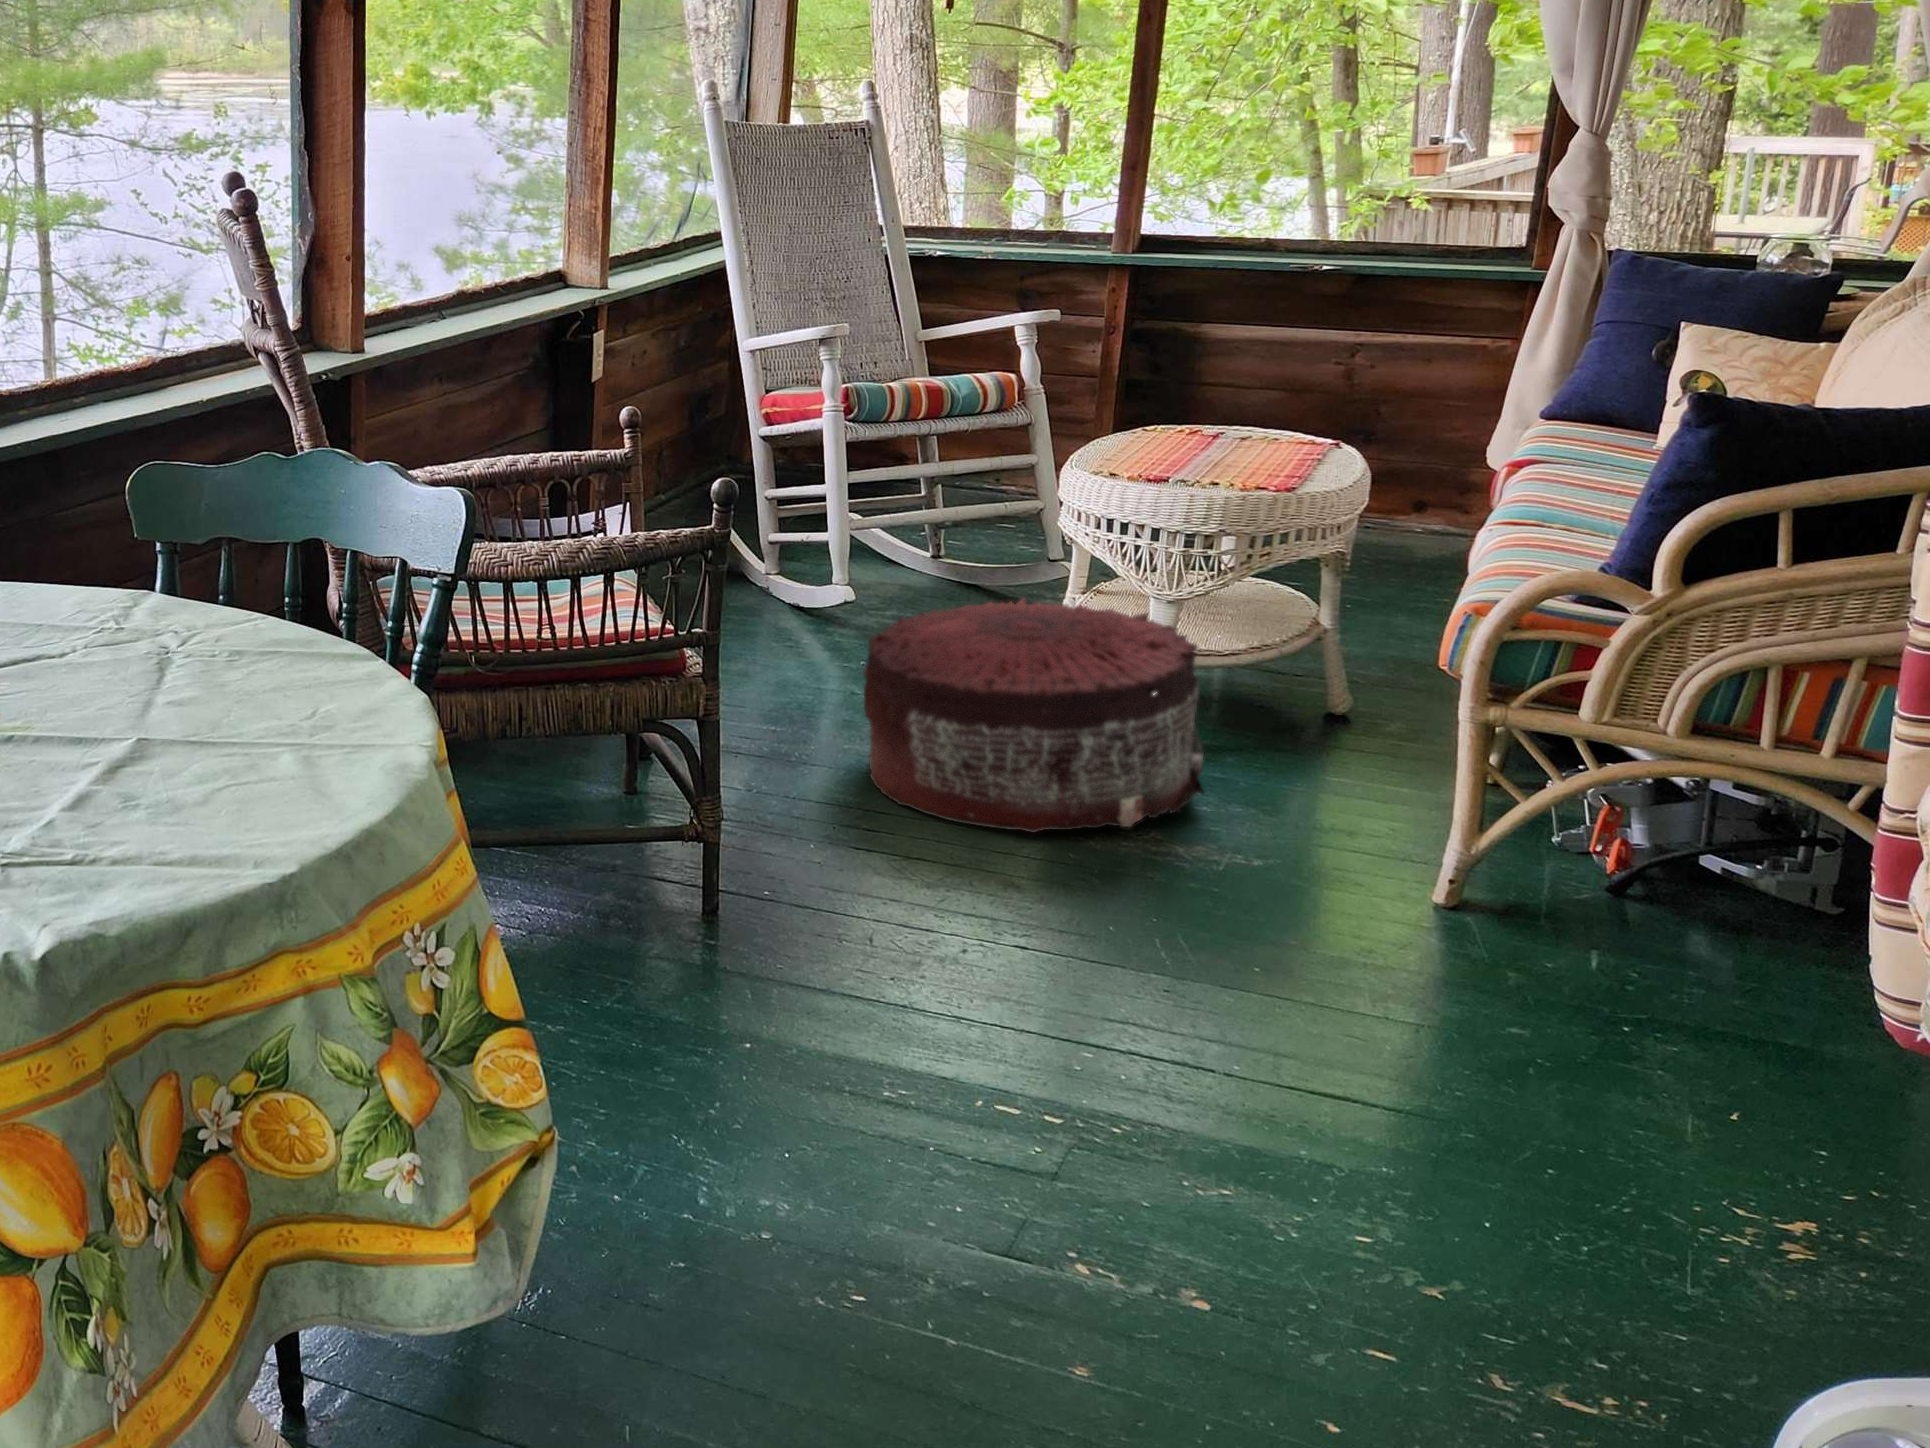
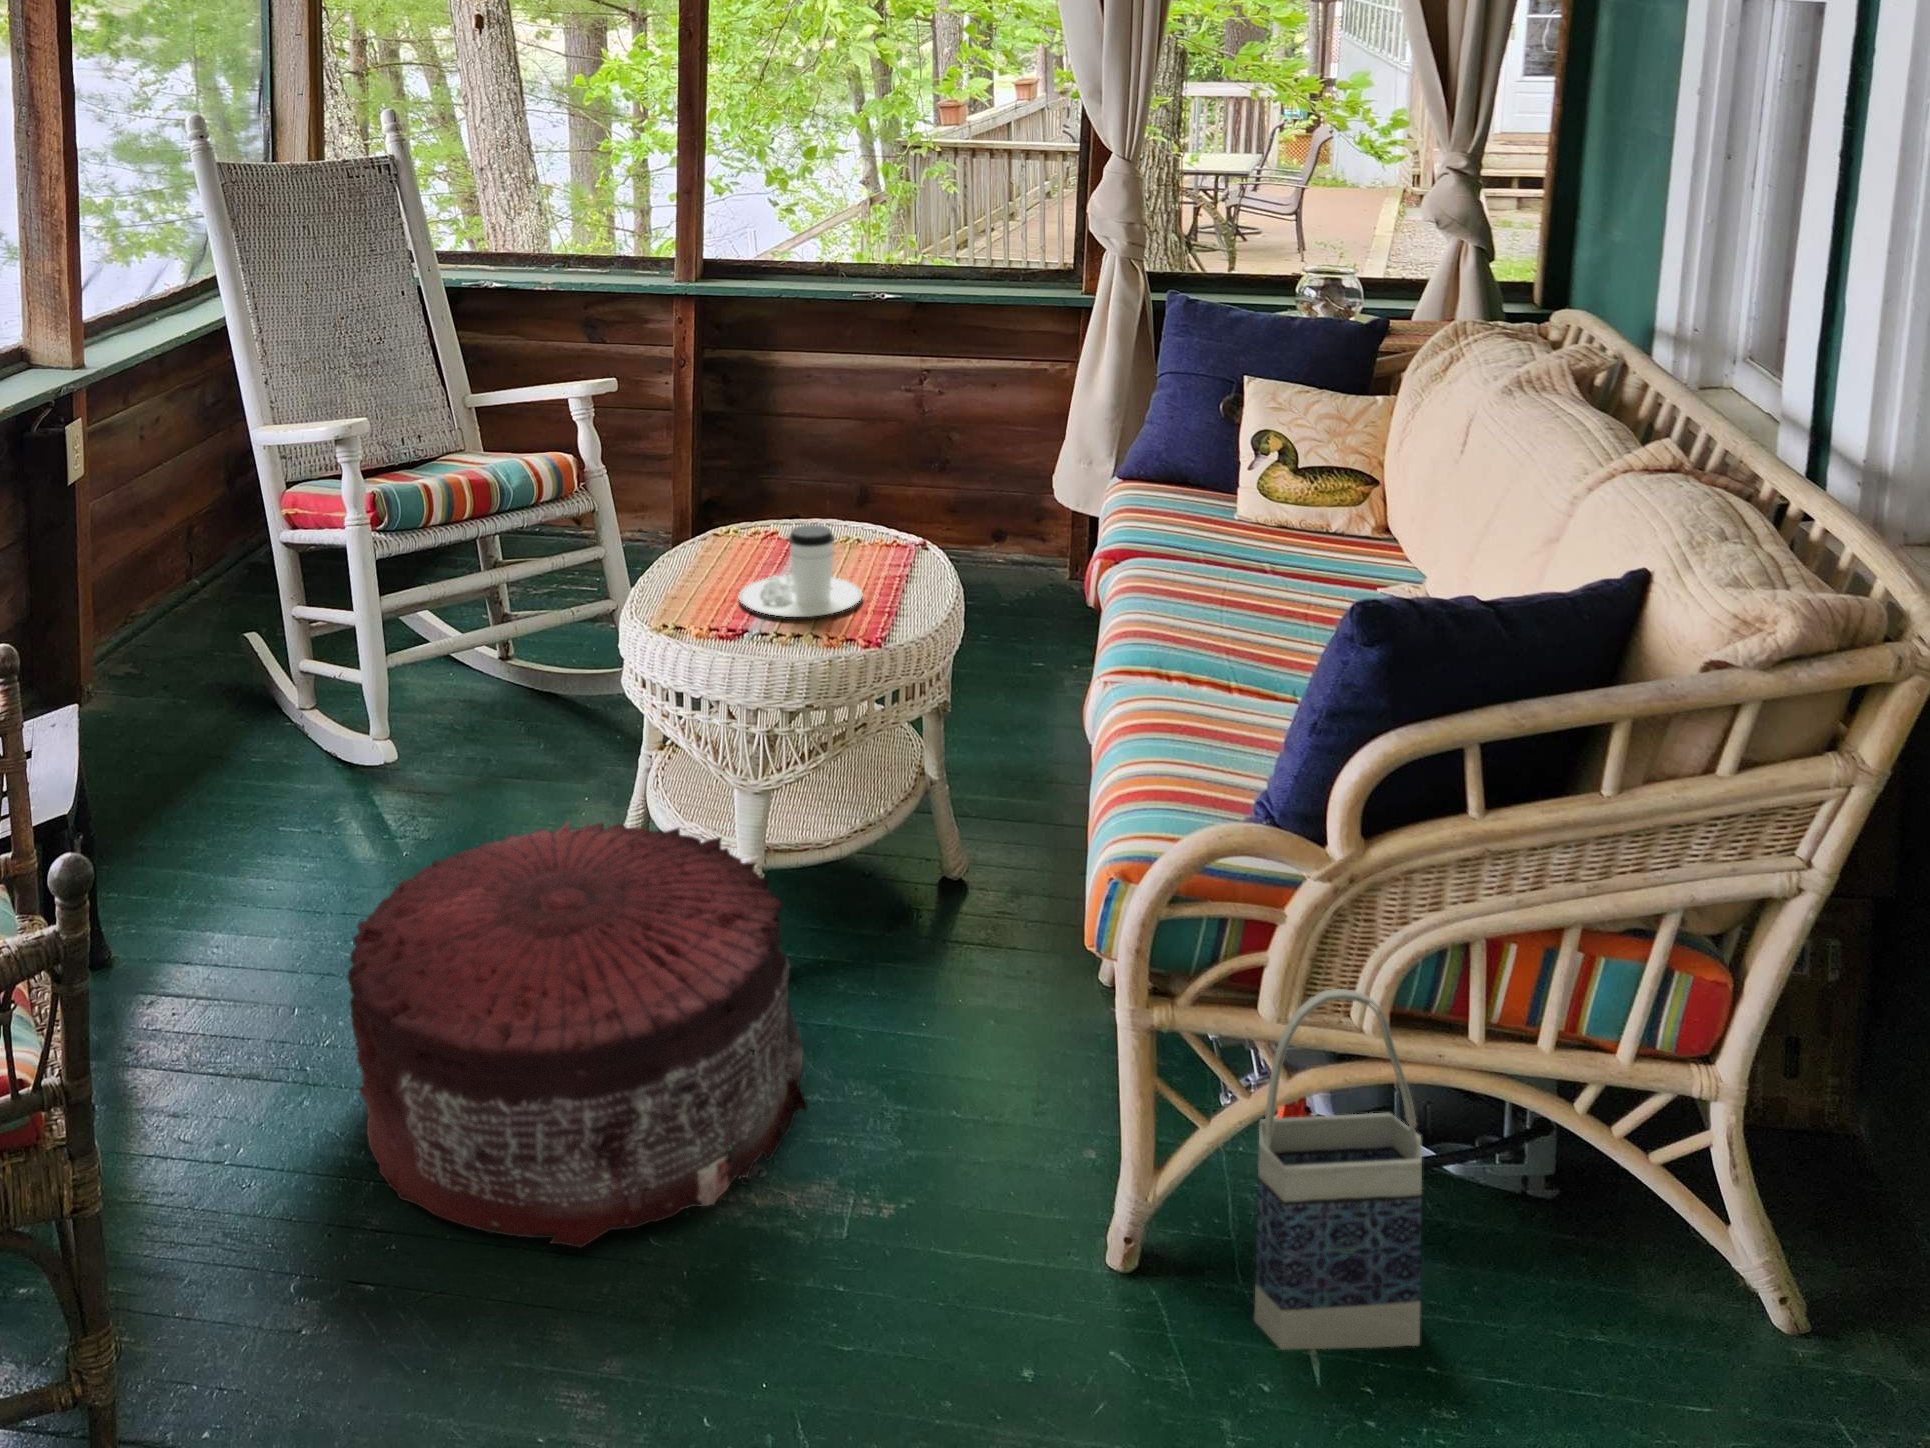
coffee cup: none [1171,402,1280,471] -> present [739,525,862,617]
bag: none [1546,680,1700,949] -> present [1254,989,1422,1350]

